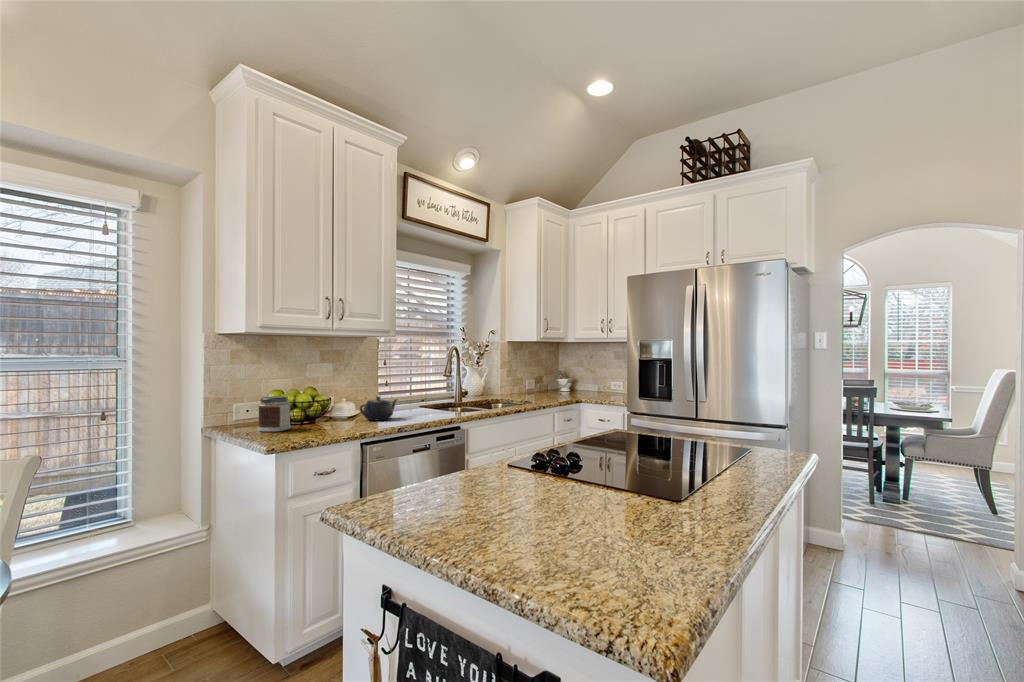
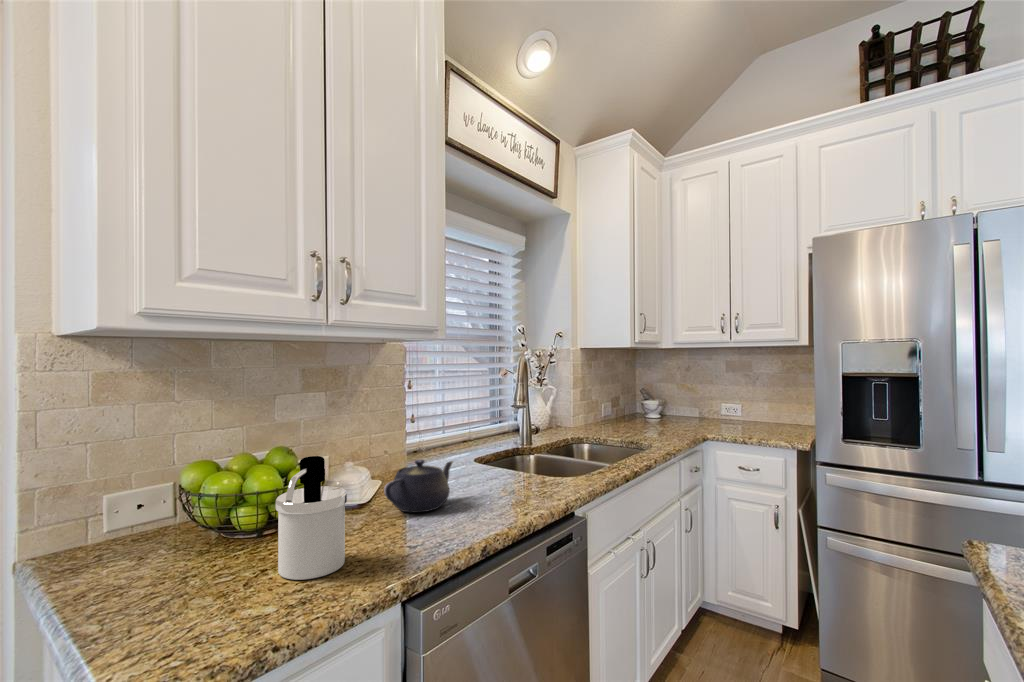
soap dispenser: none [310,386,339,432] -> present [276,456,347,580]
jar: present [258,396,291,432] -> none [142,482,231,583]

